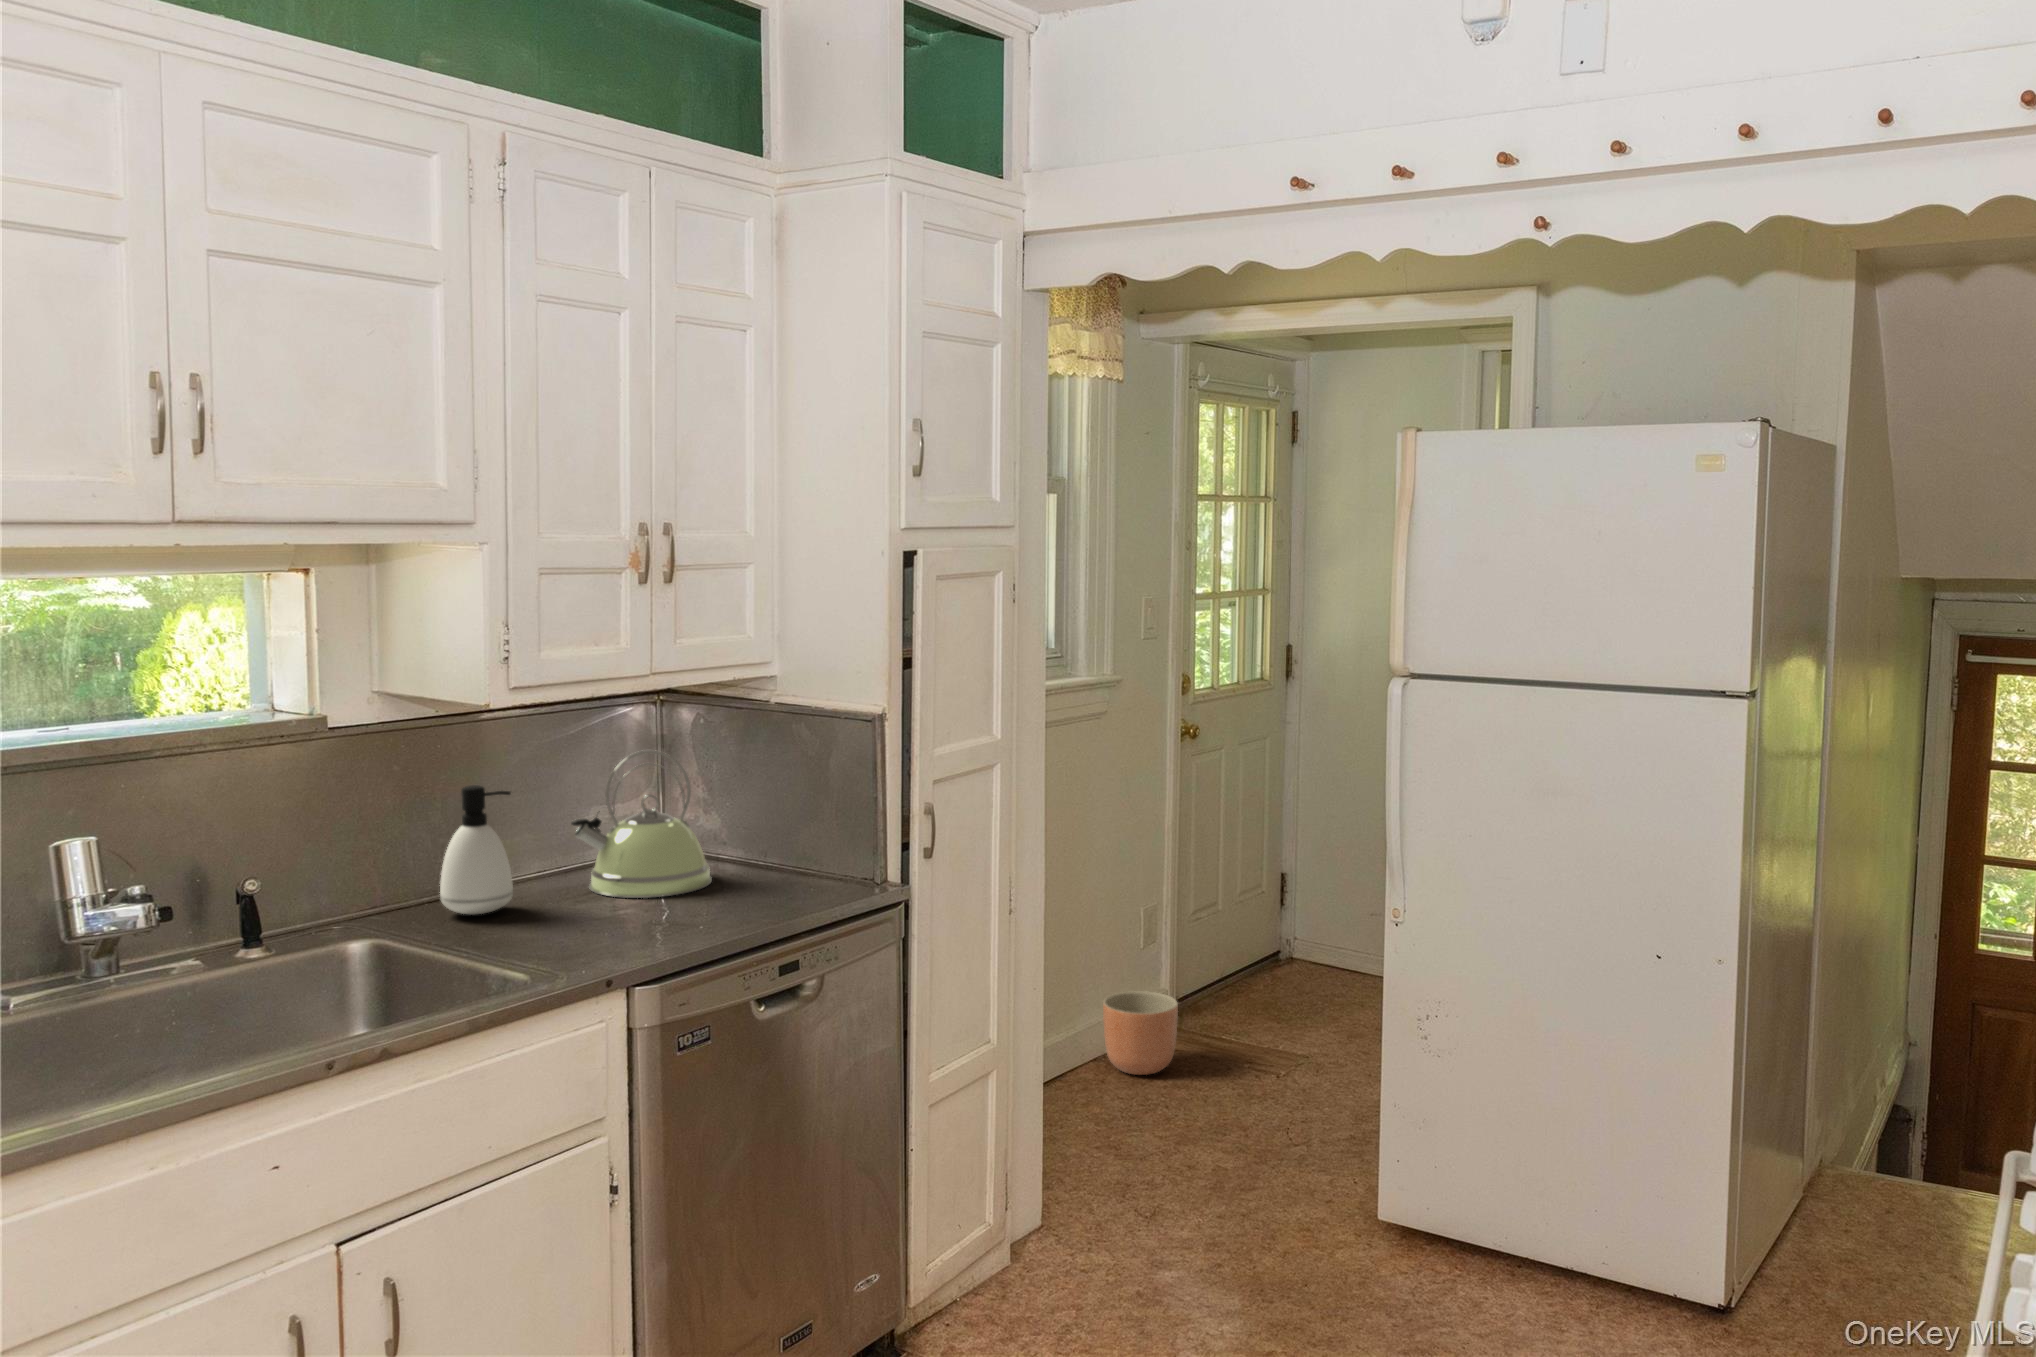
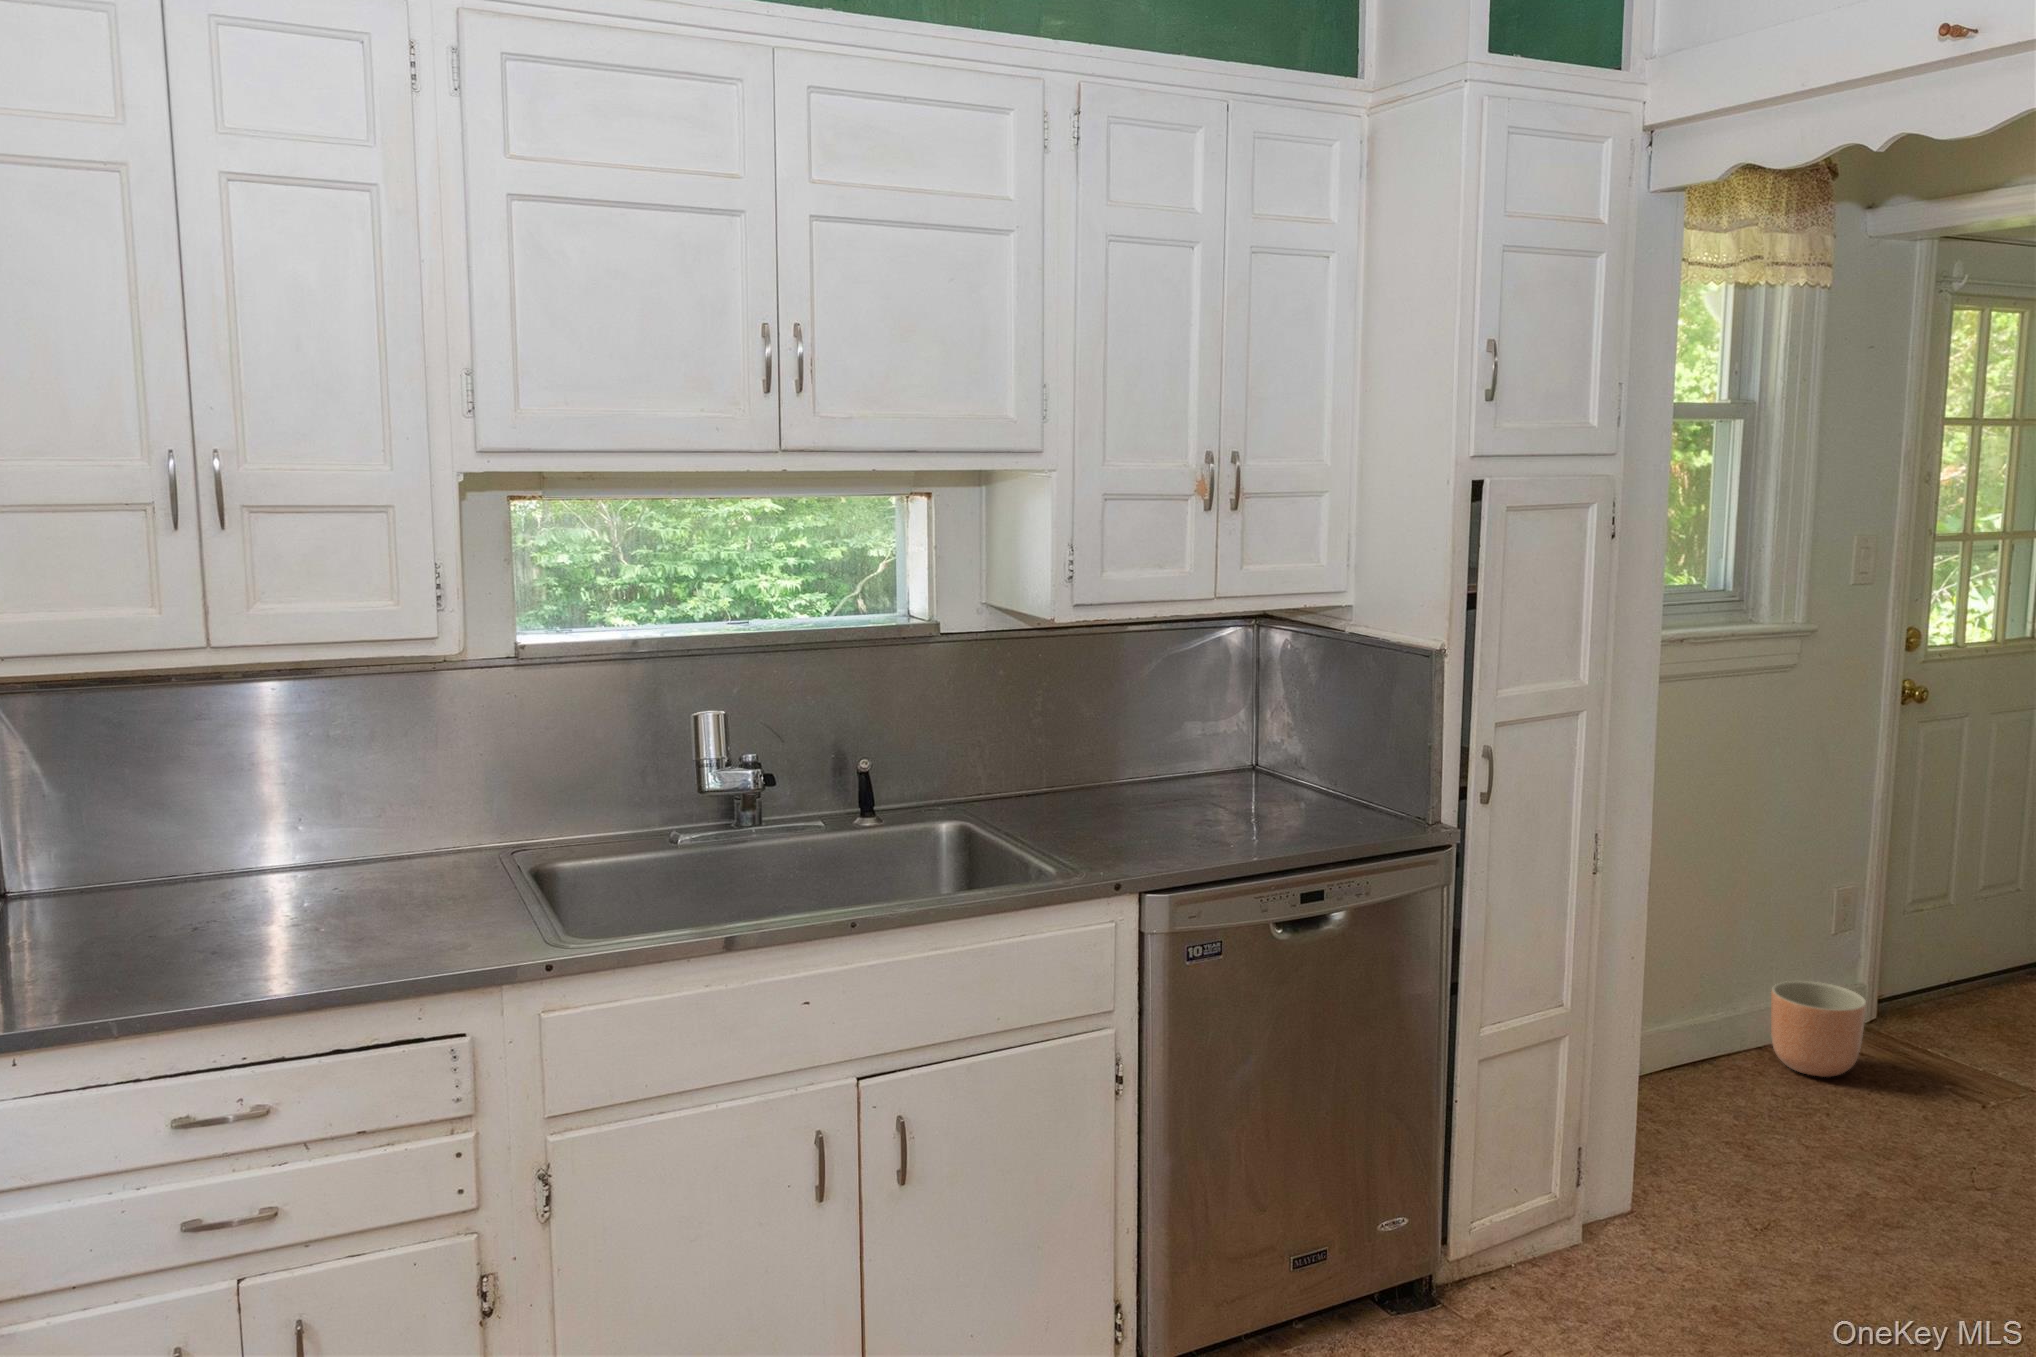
kettle: present [571,750,712,898] -> none [1148,673,1277,813]
soap dispenser: present [440,785,513,915] -> none [1024,694,1086,810]

